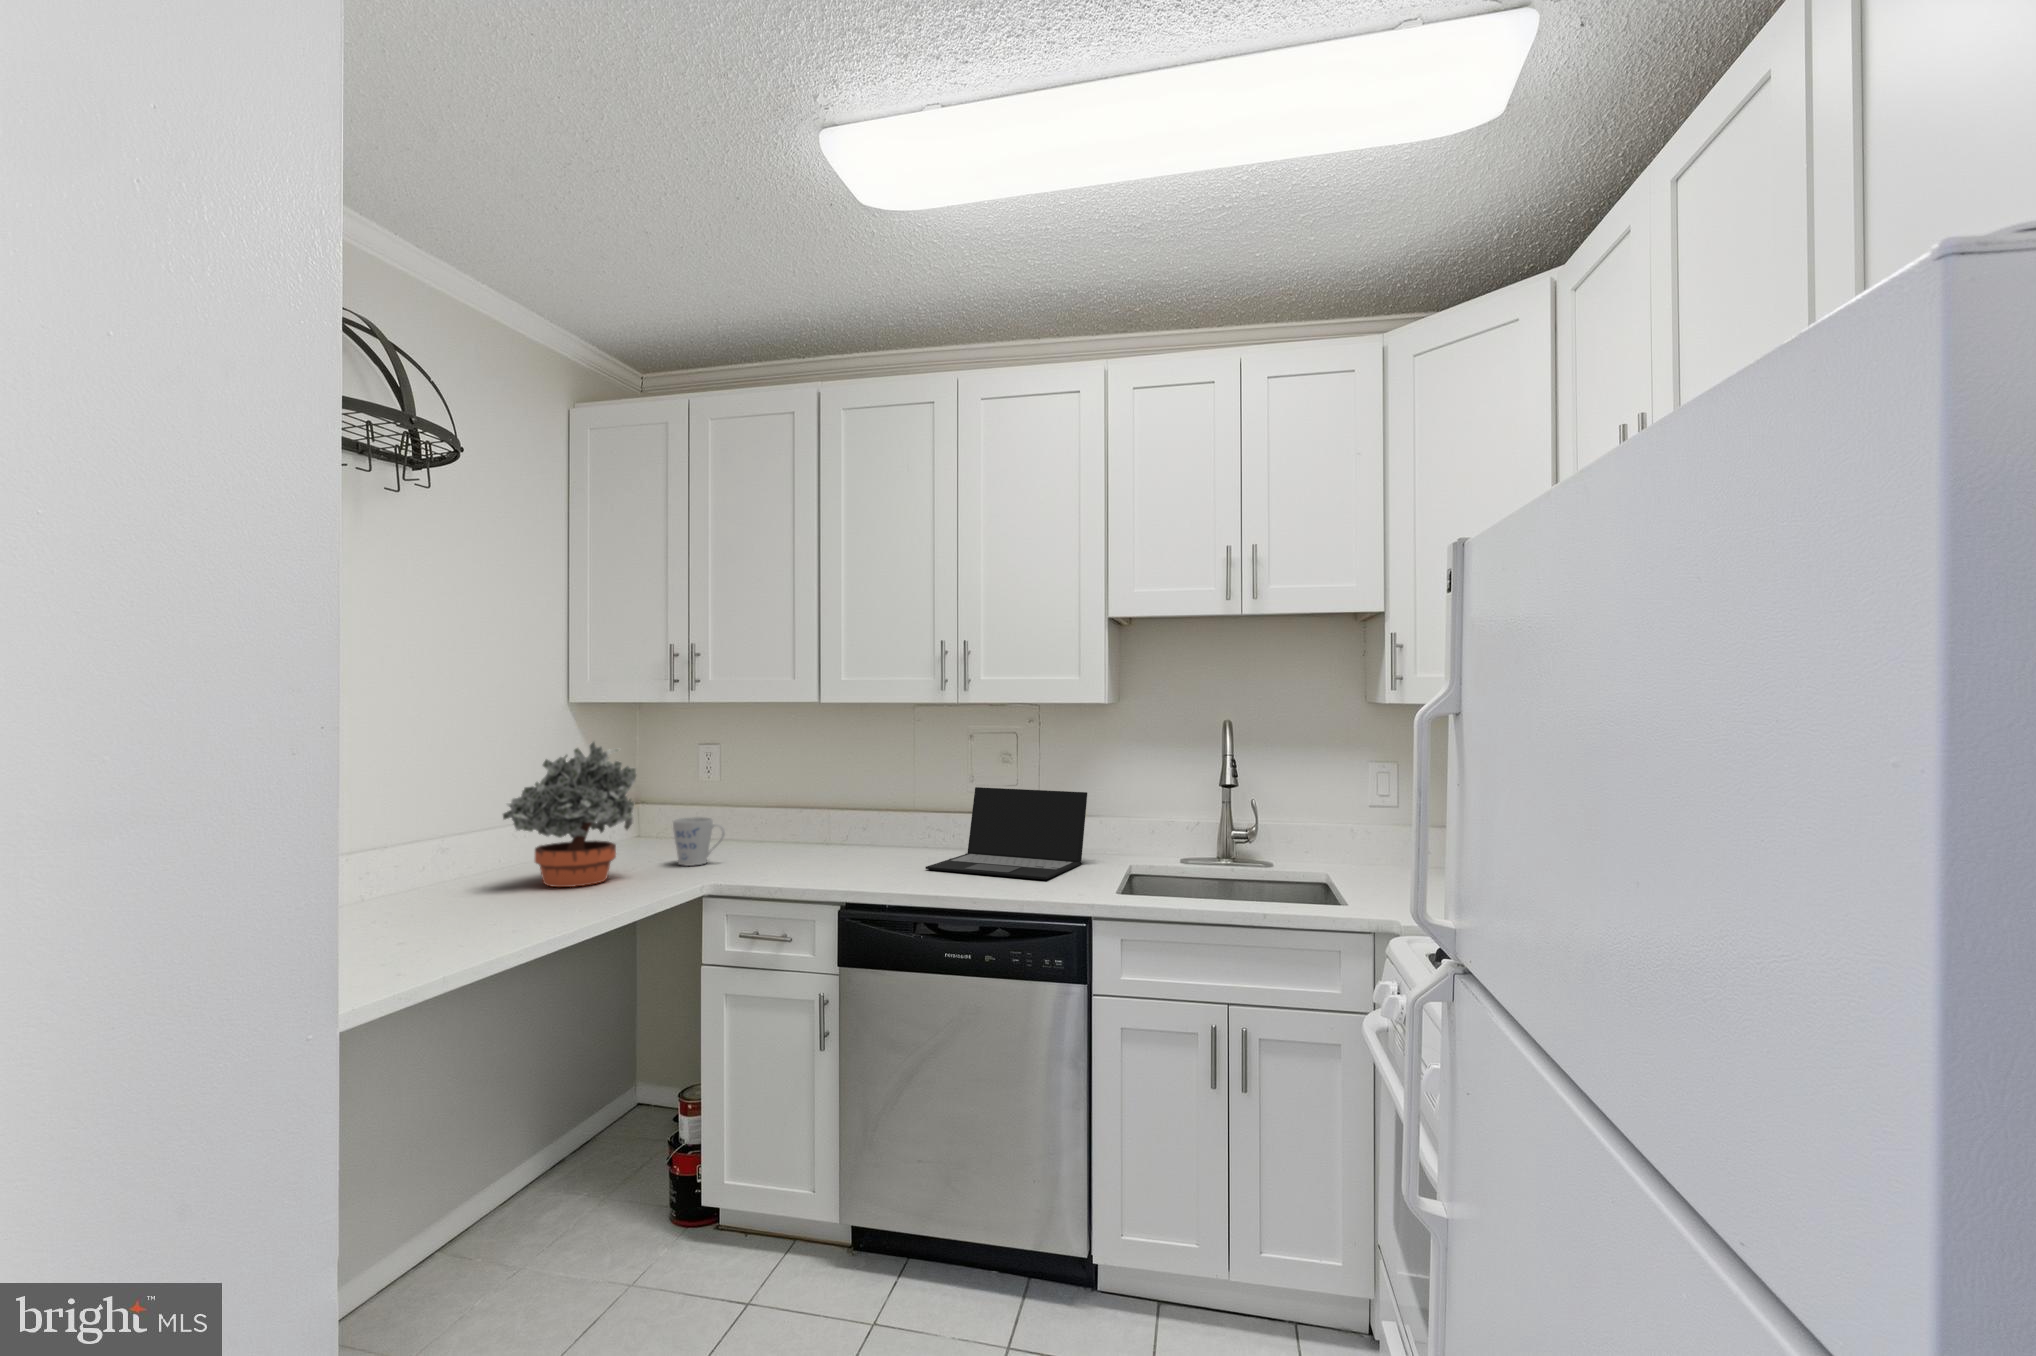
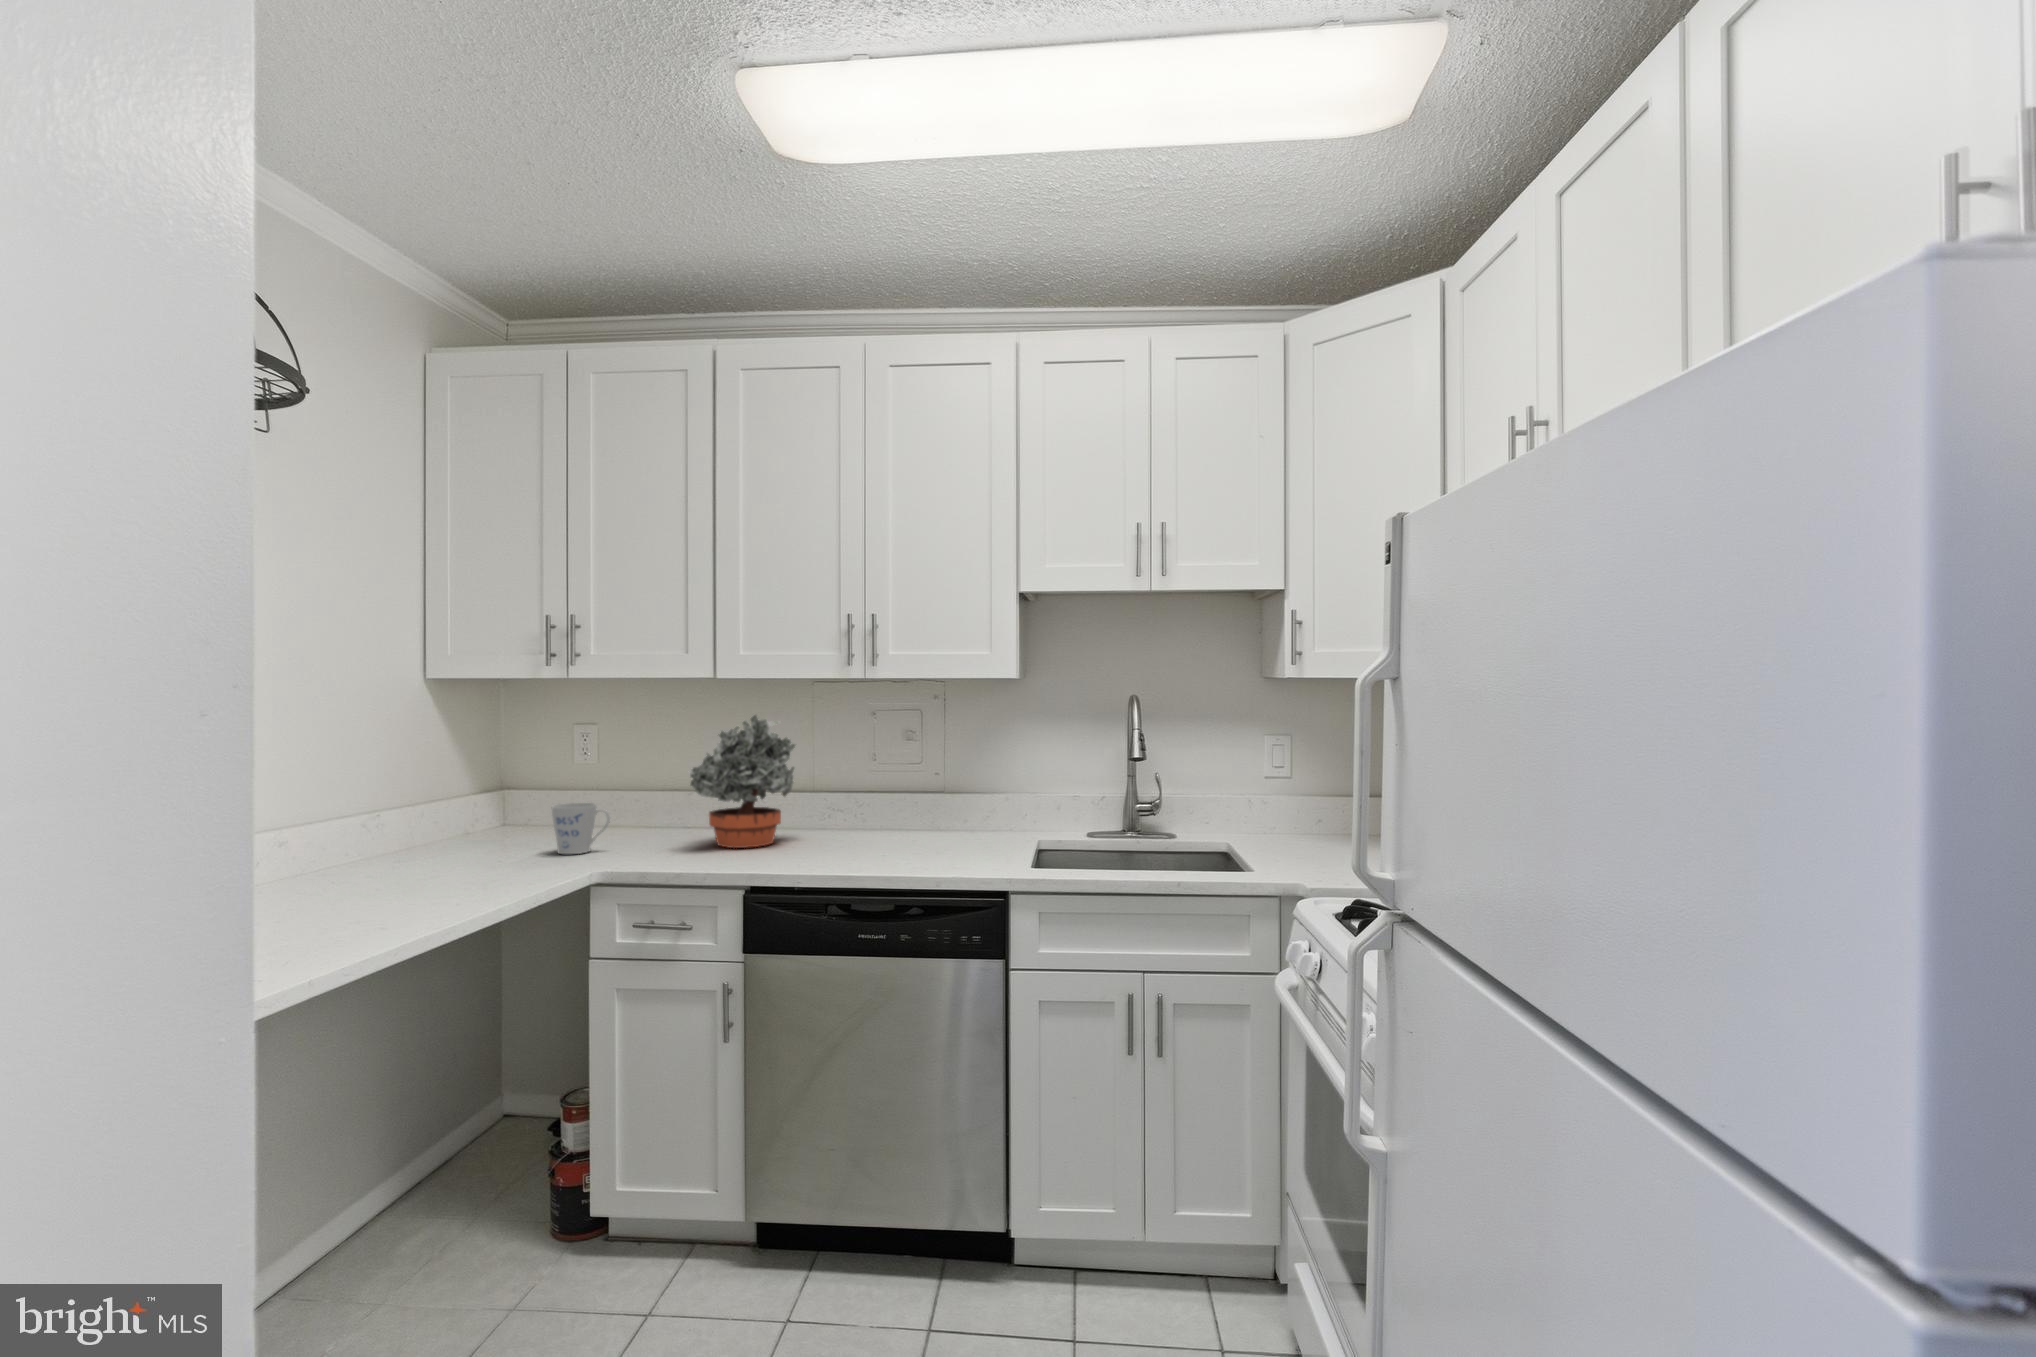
potted plant: present [503,742,636,887] -> present [690,715,795,848]
laptop: present [925,787,1087,880] -> none [830,767,994,857]

